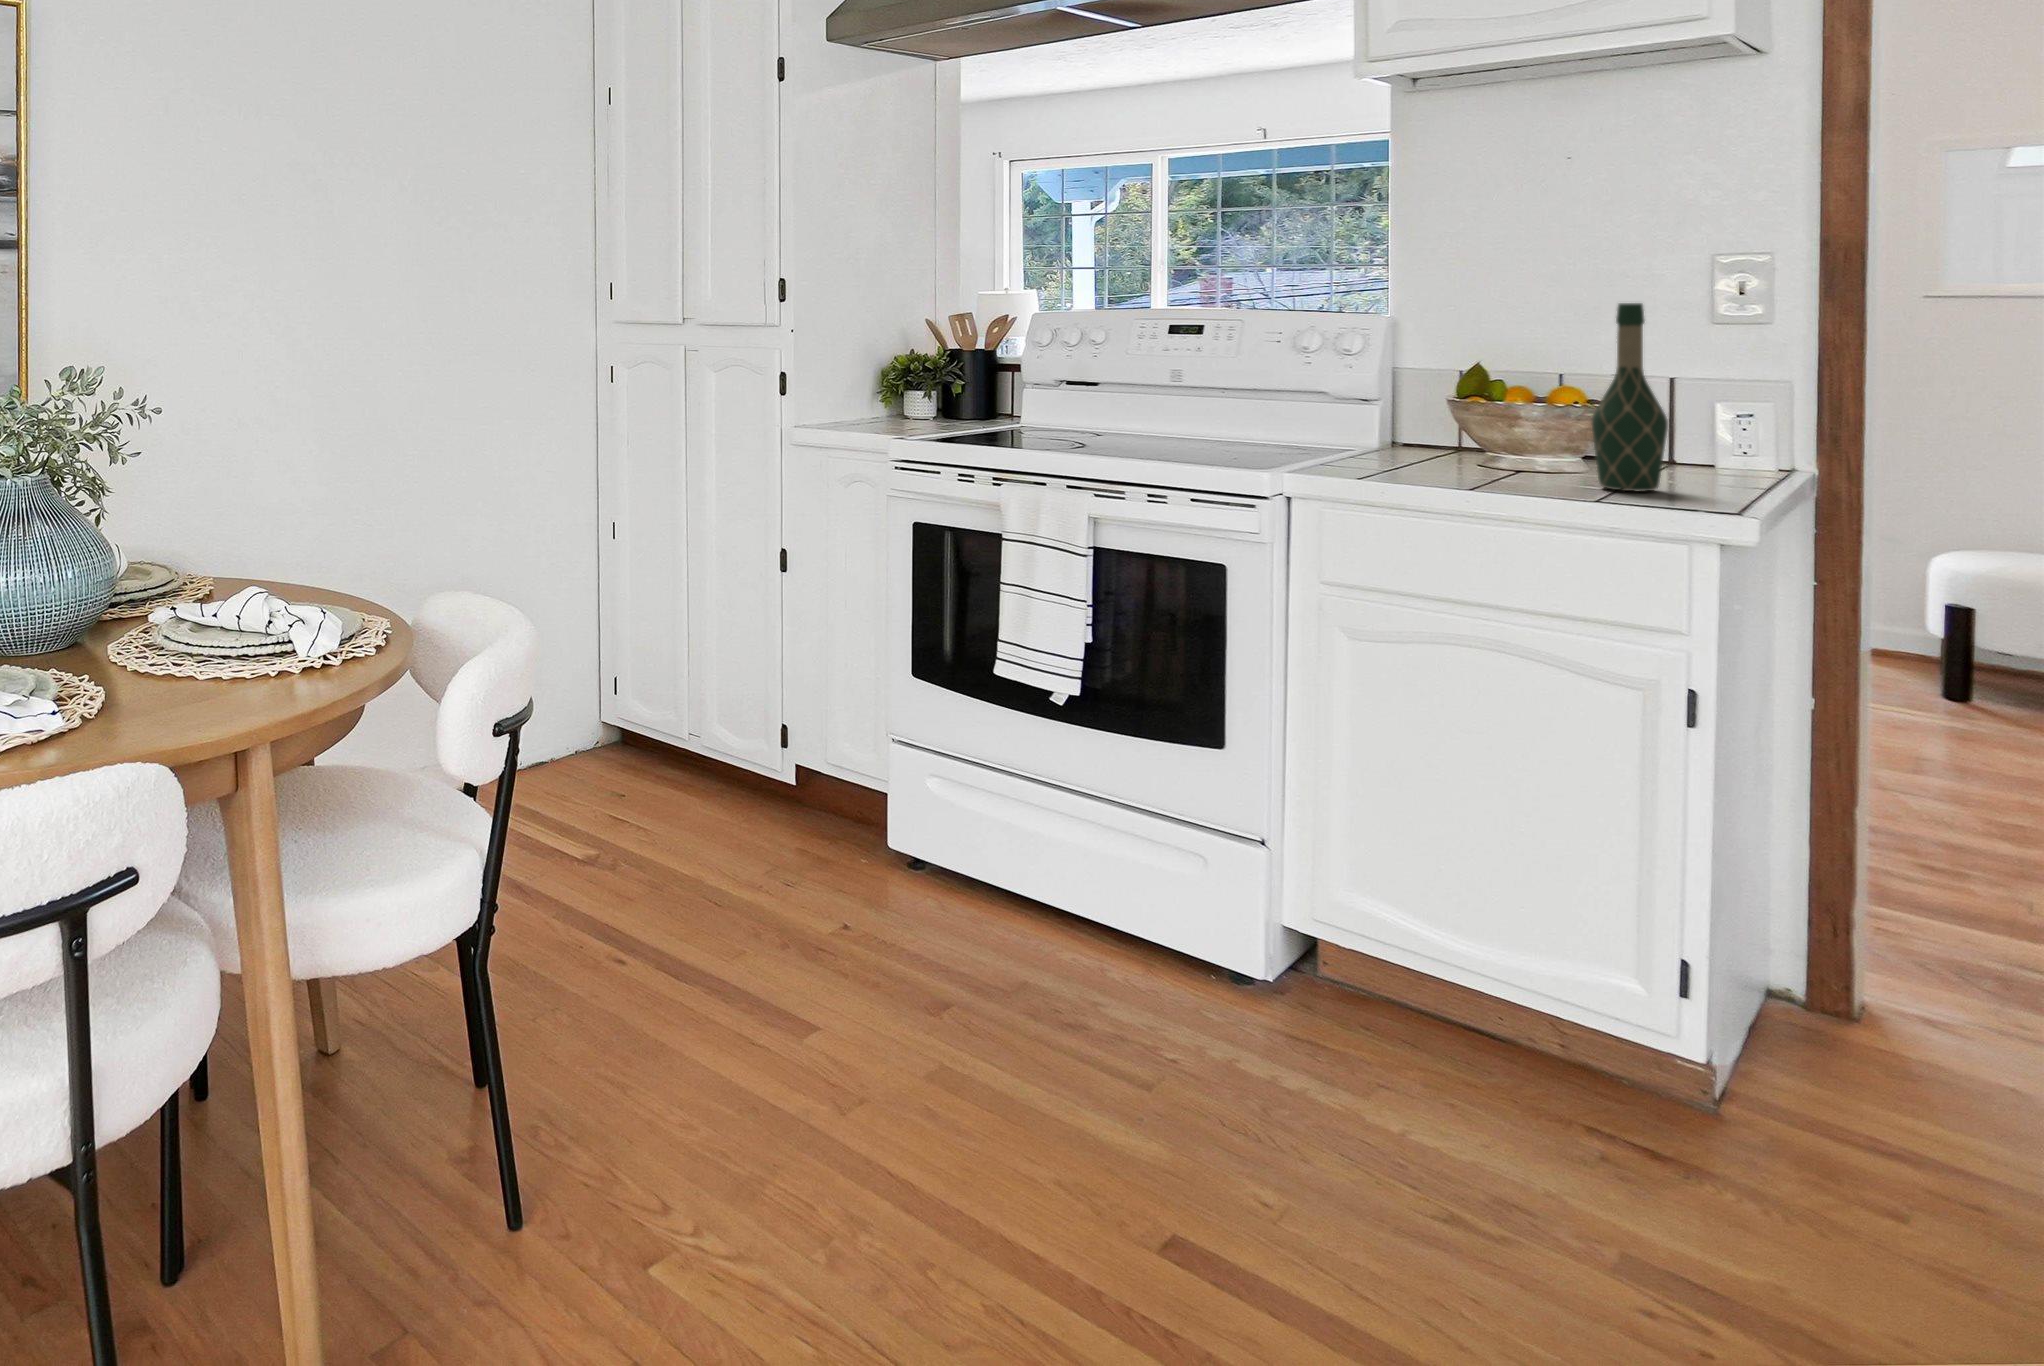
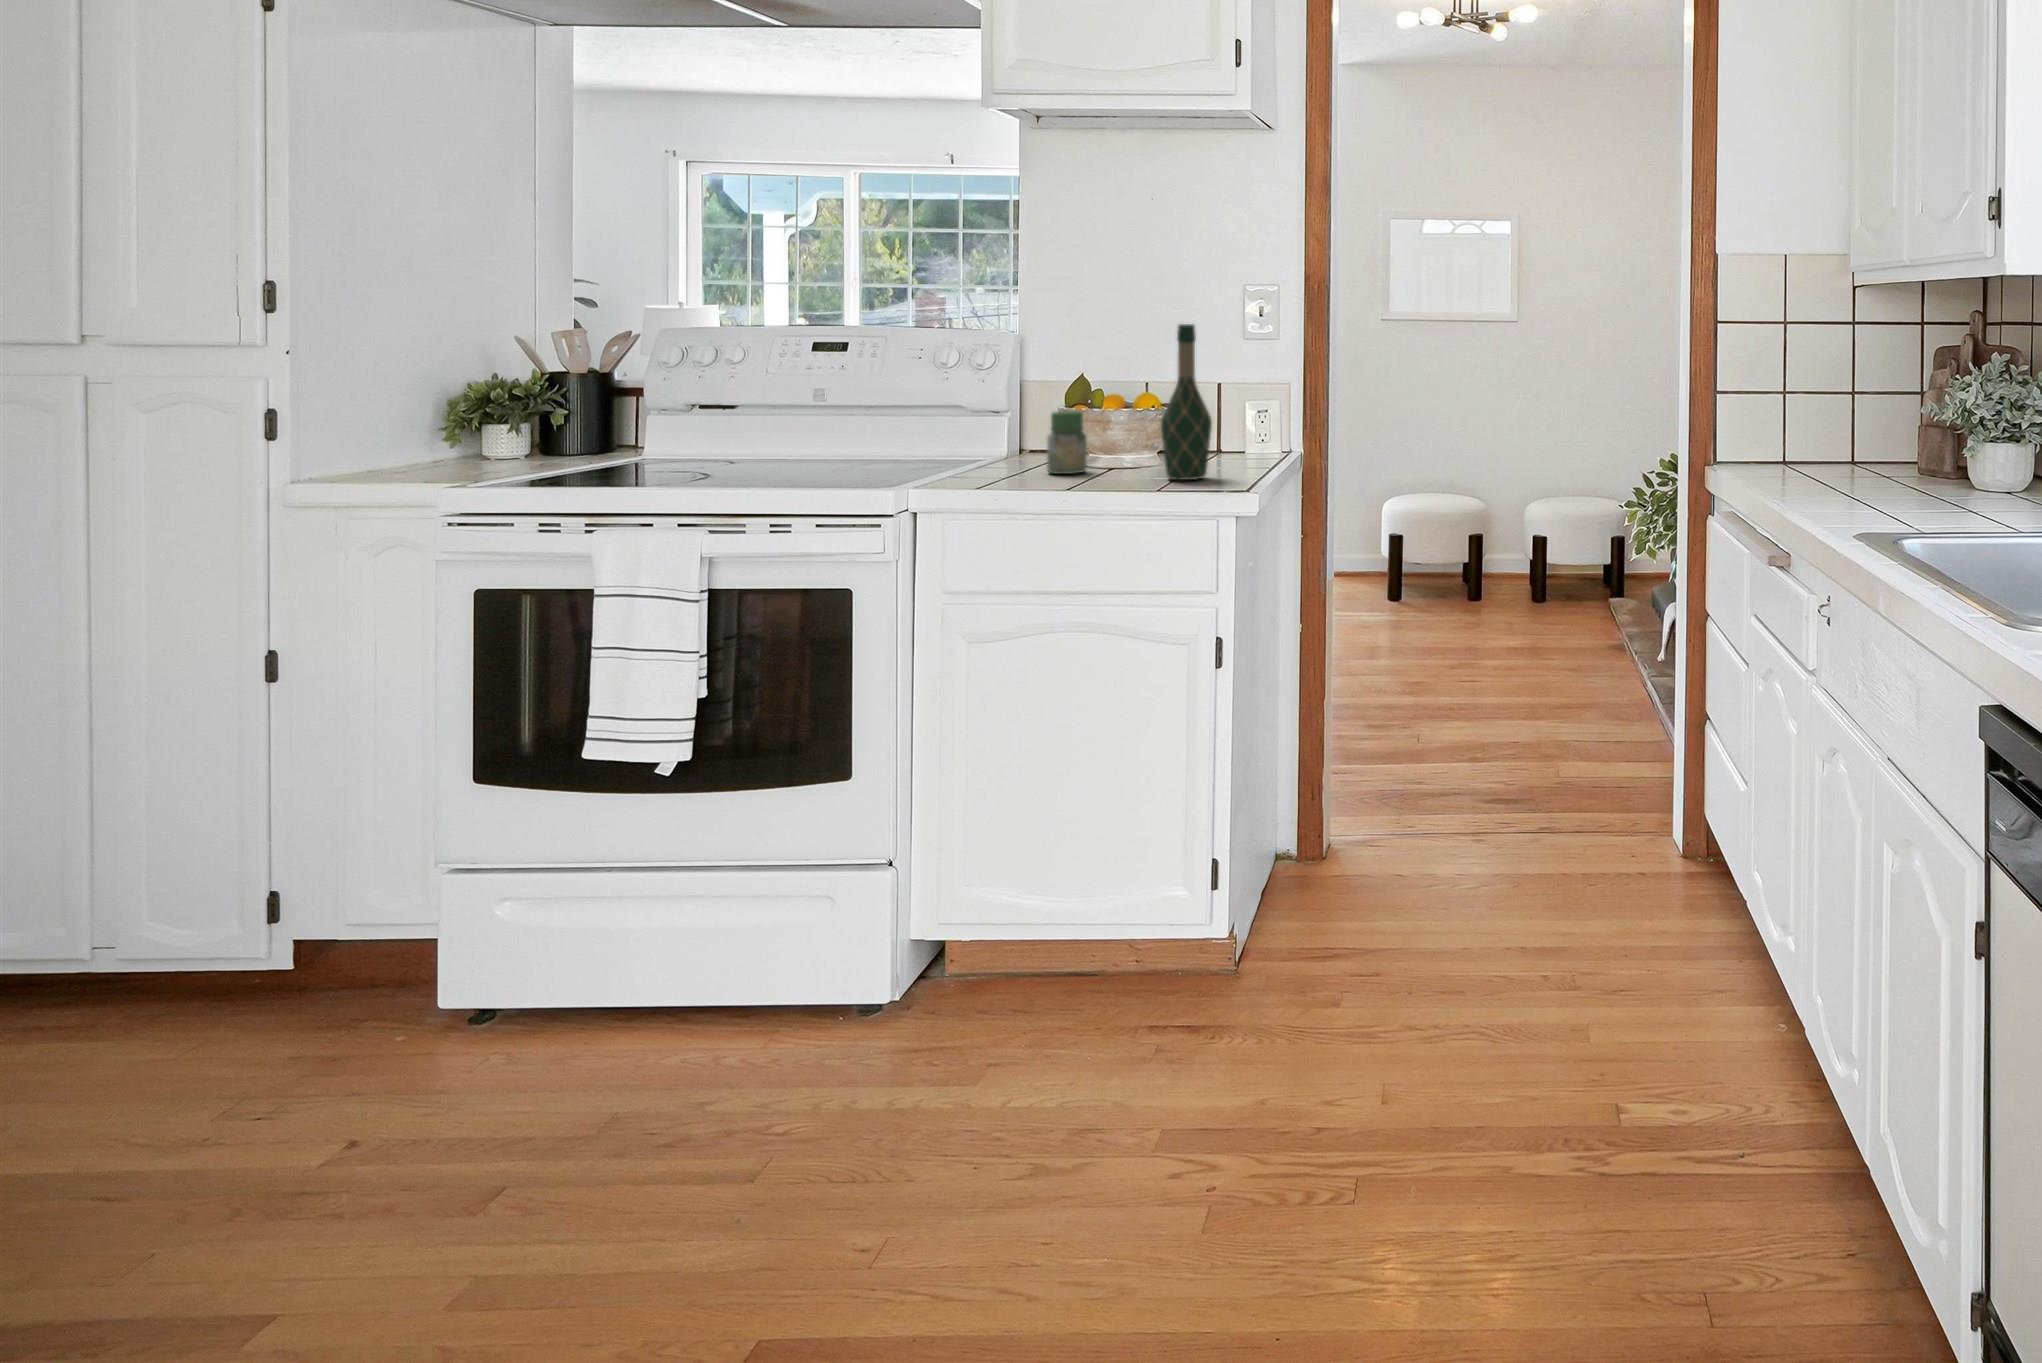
jar: none [1436,402,1486,472] -> present [1047,411,1087,474]

